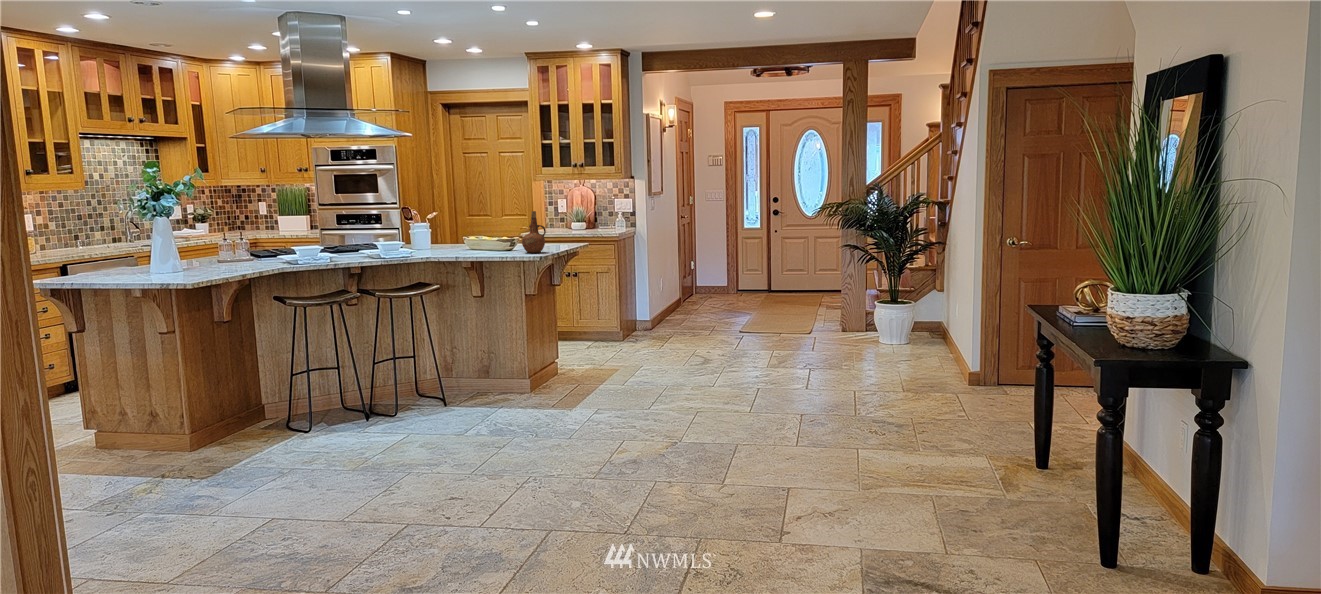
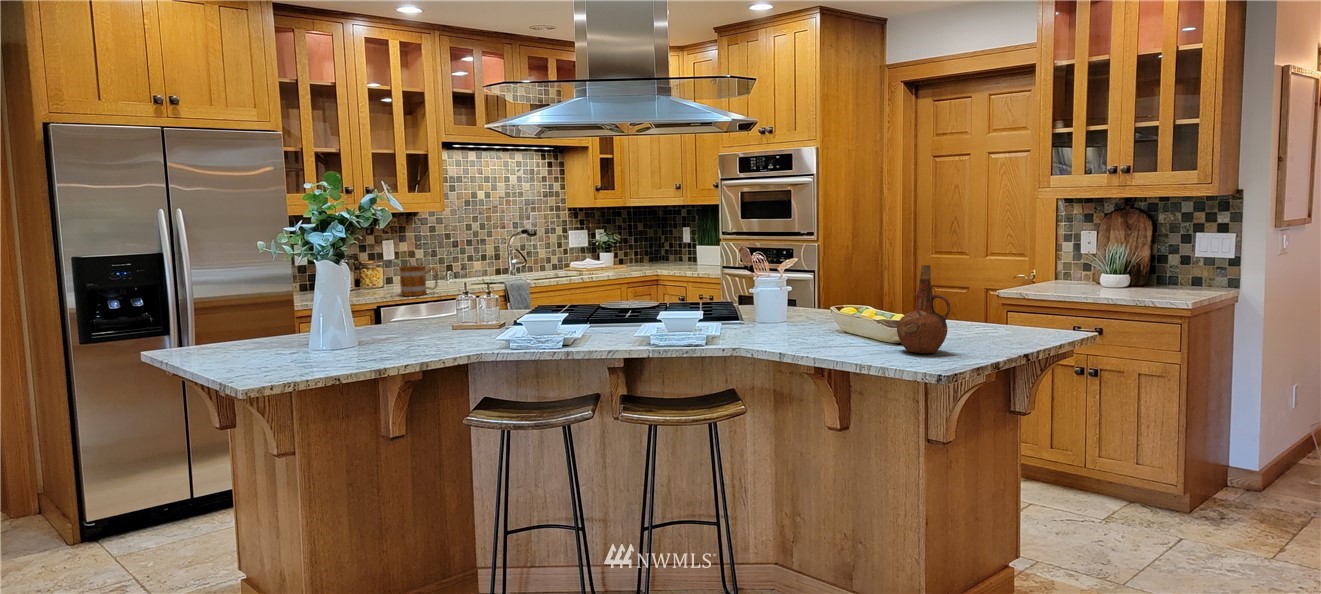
mug: none [78,233,113,258] -> present [399,266,438,296]

